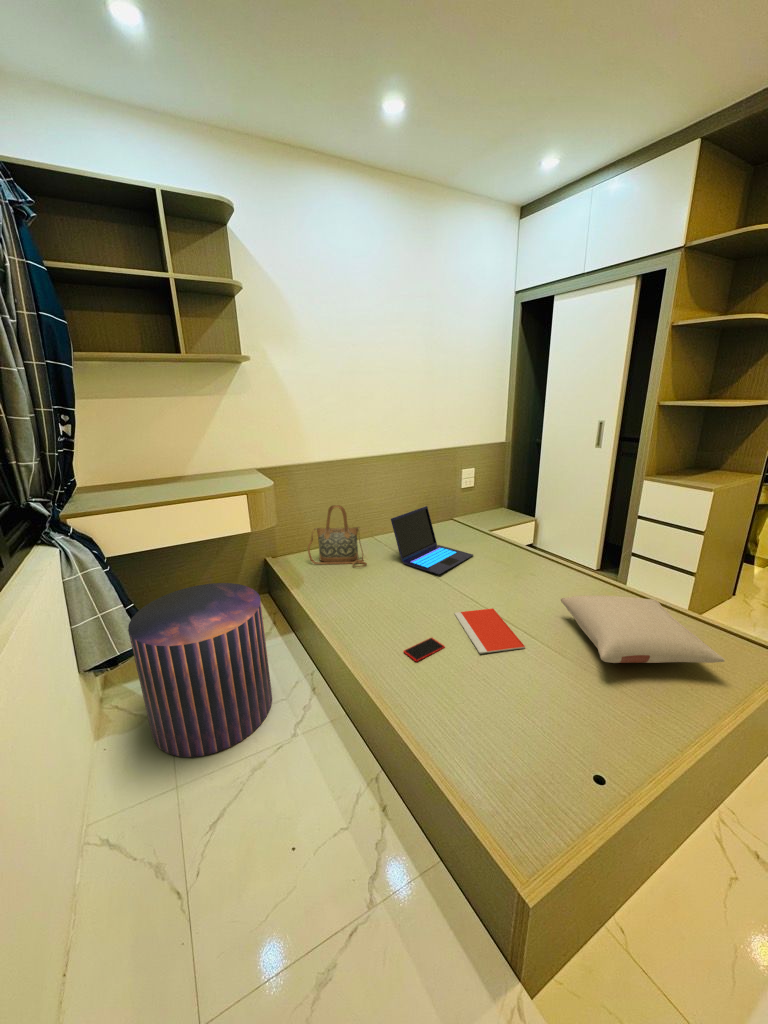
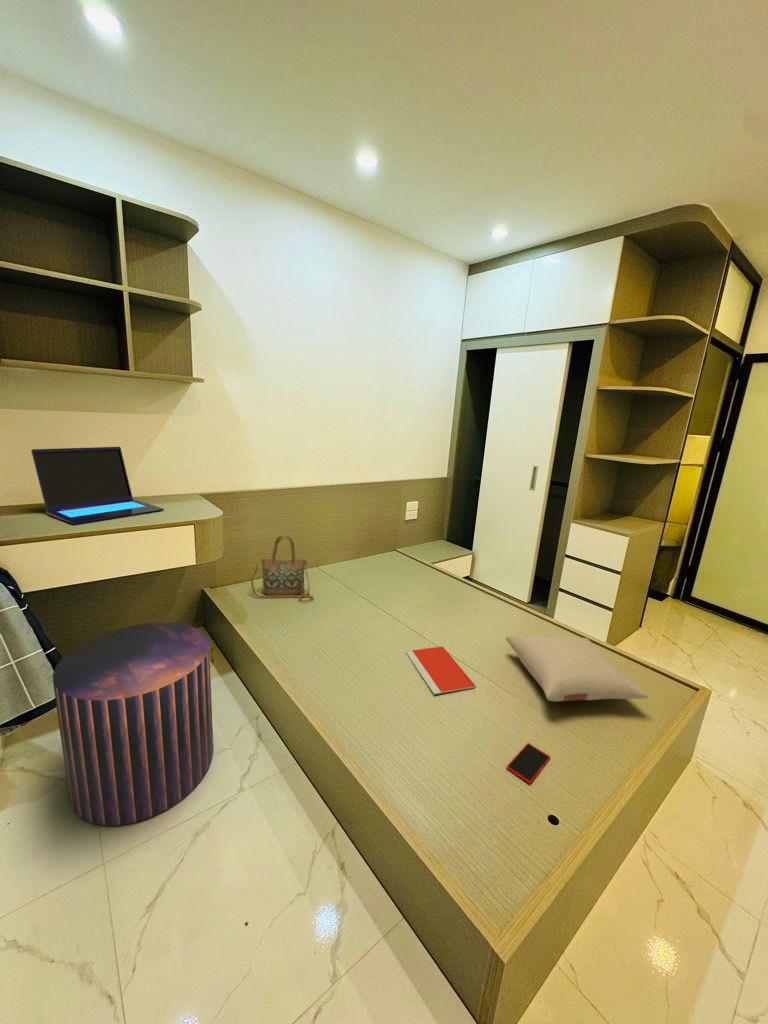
laptop: present [391,506,473,575] -> present [31,447,164,525]
smartphone: present [404,638,445,662] -> present [507,743,550,783]

